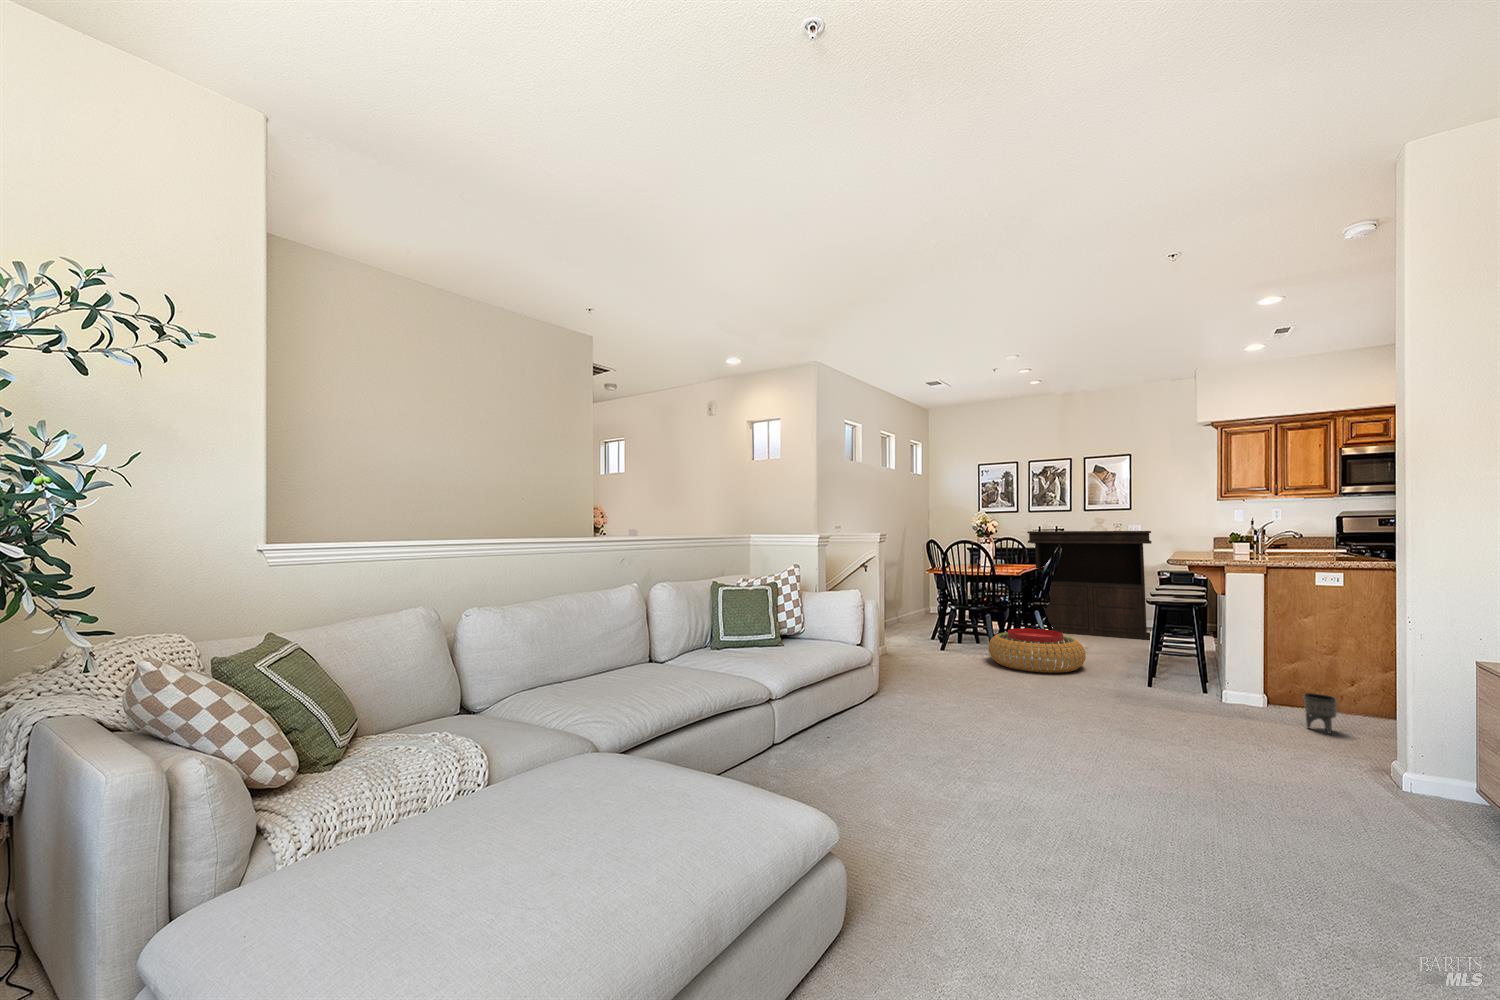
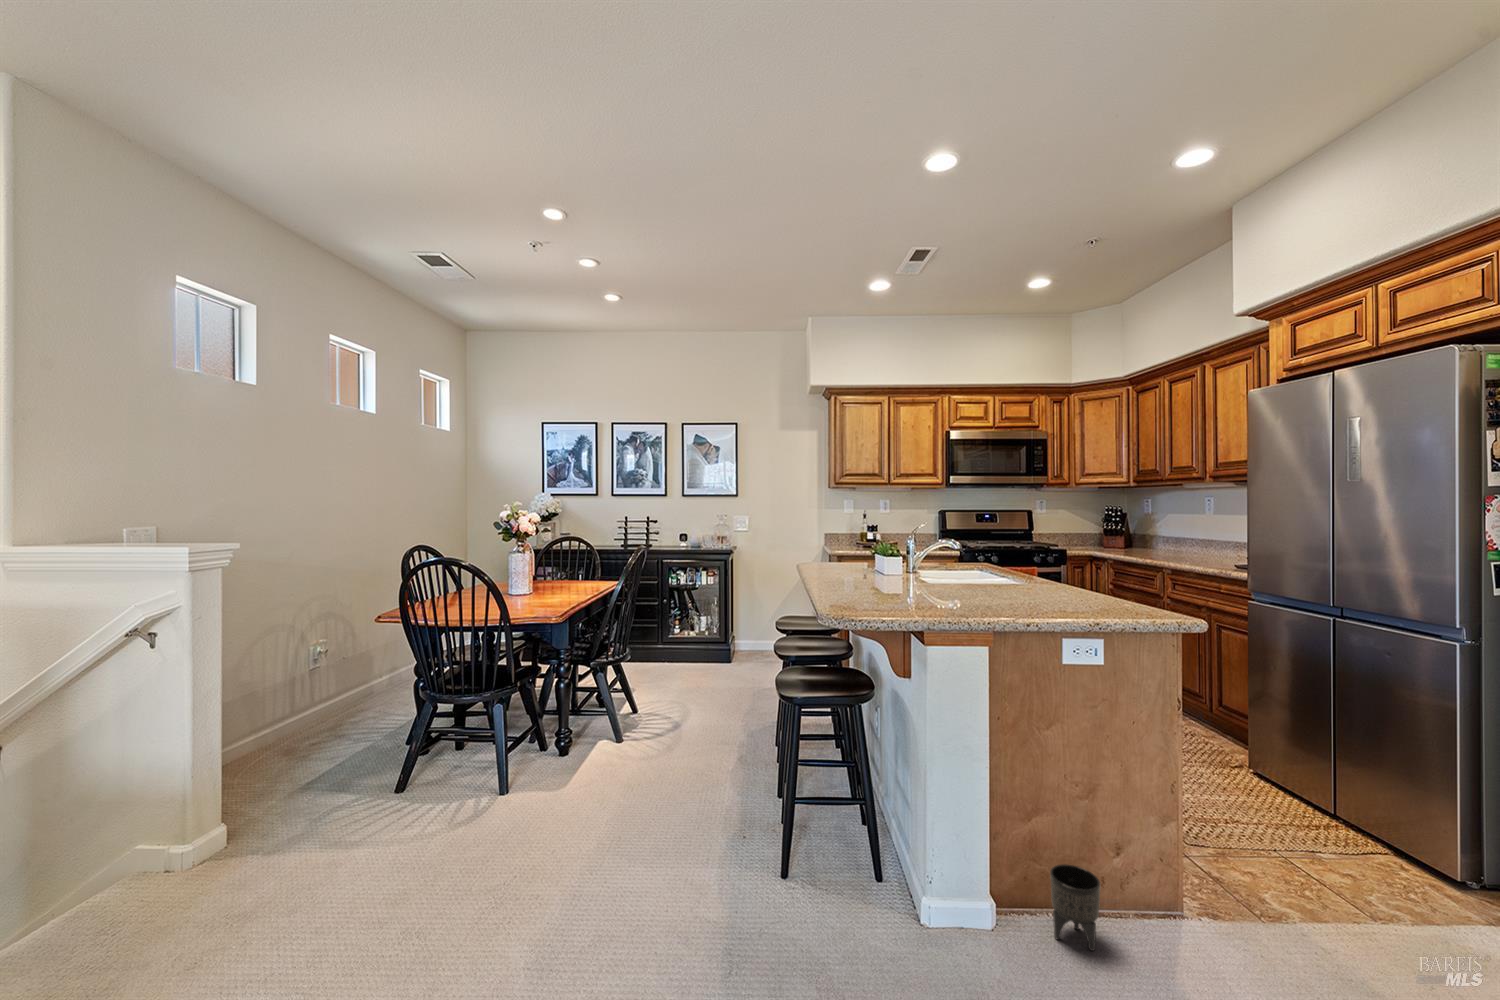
console table: present [1027,531,1152,640] -> none [606,528,767,685]
pouf: present [988,628,1086,673] -> none [513,727,687,841]

